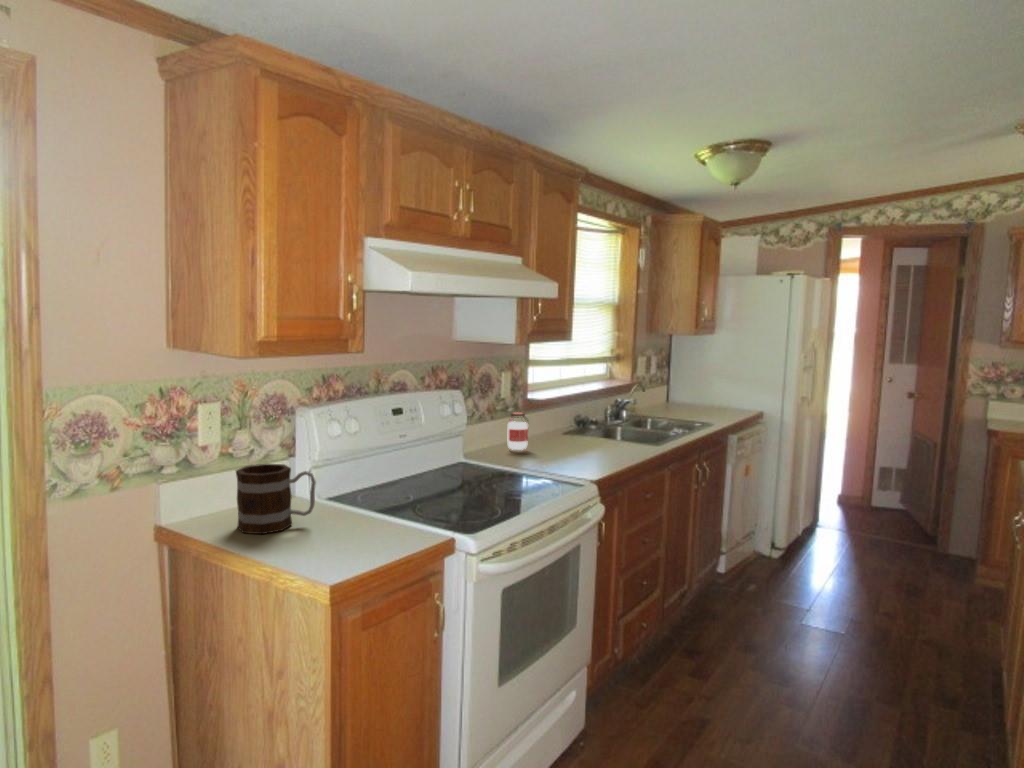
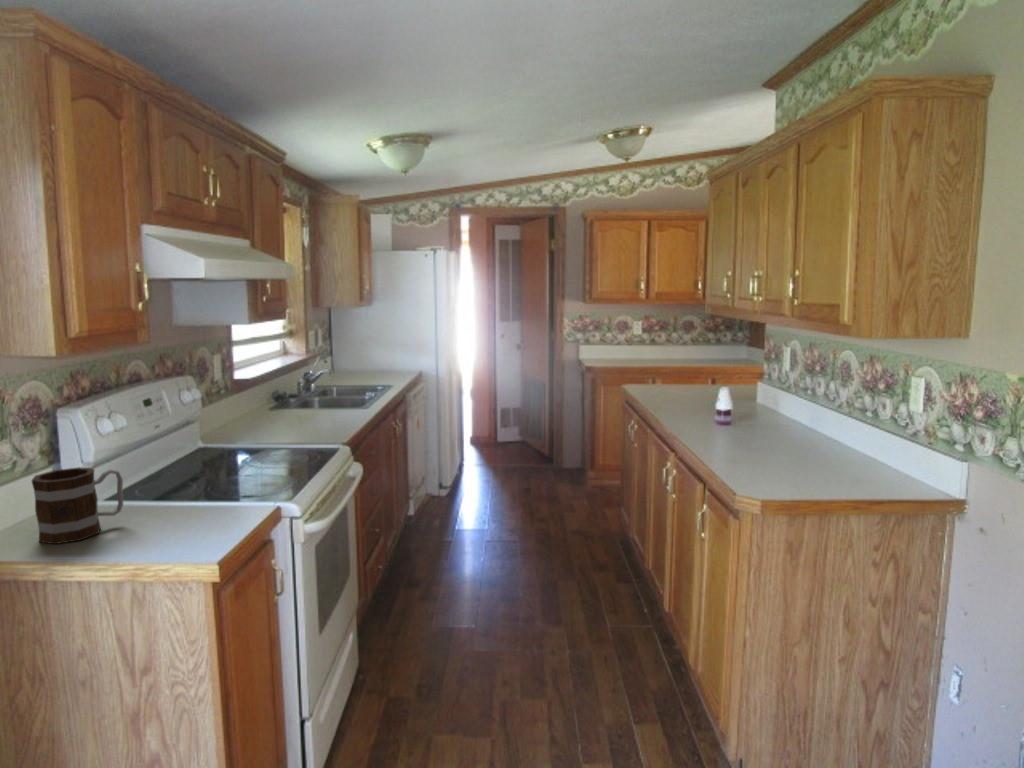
jar: present [508,412,528,450] -> none [229,394,252,432]

